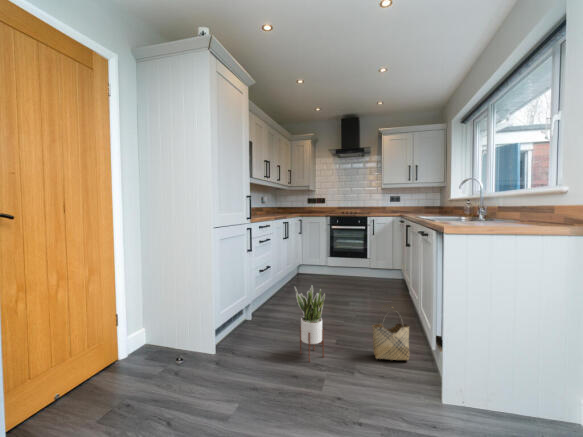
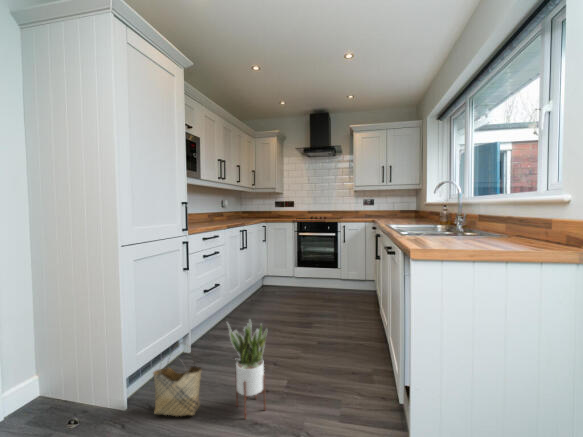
woven basket: present [372,311,410,360] -> present [153,346,201,416]

